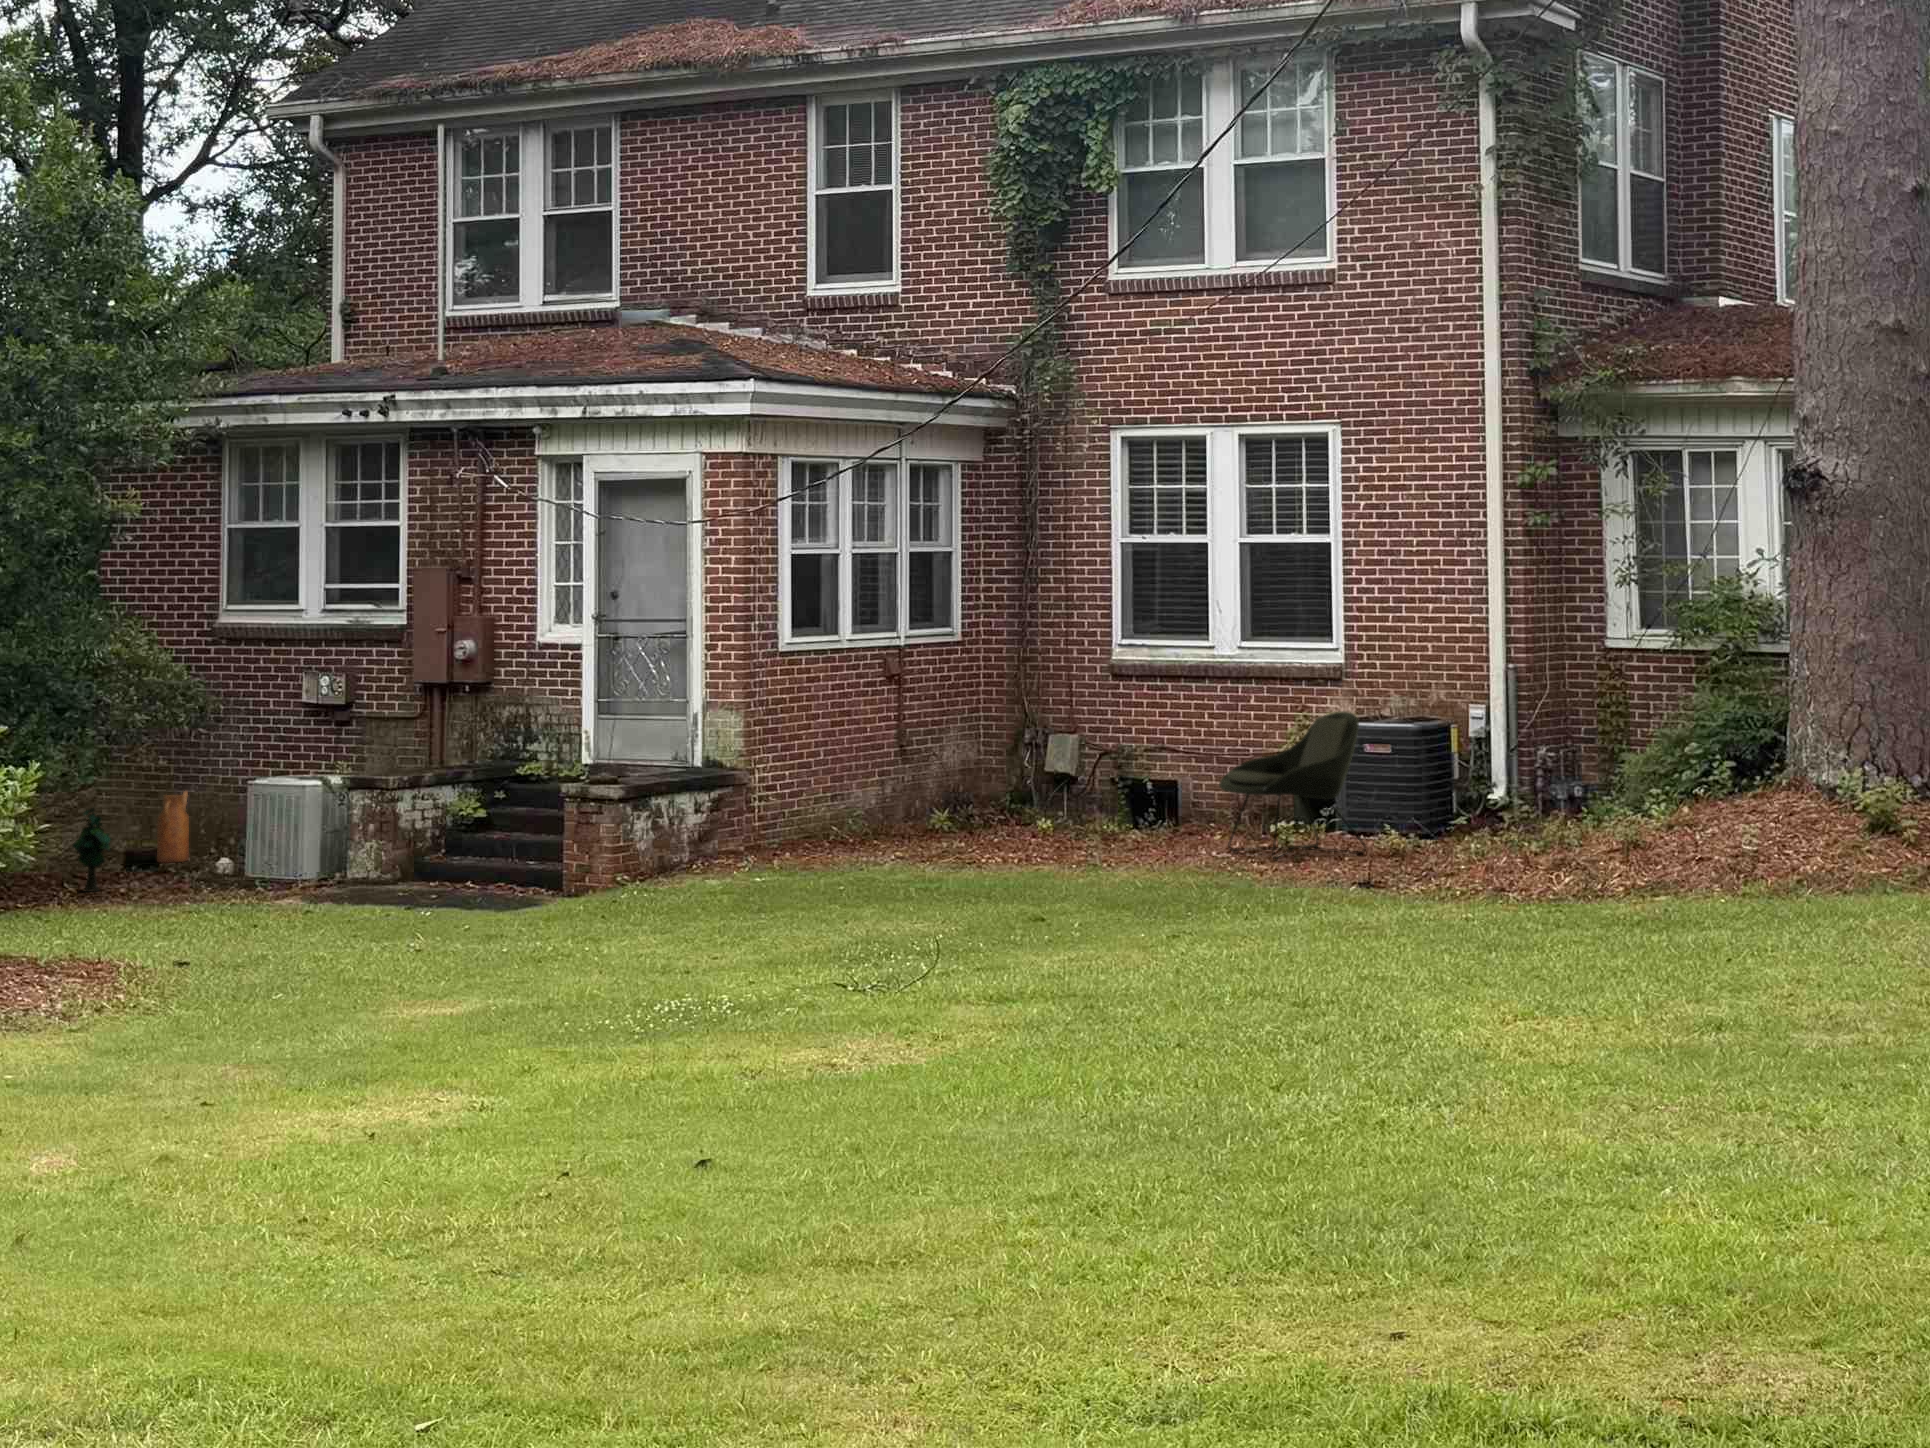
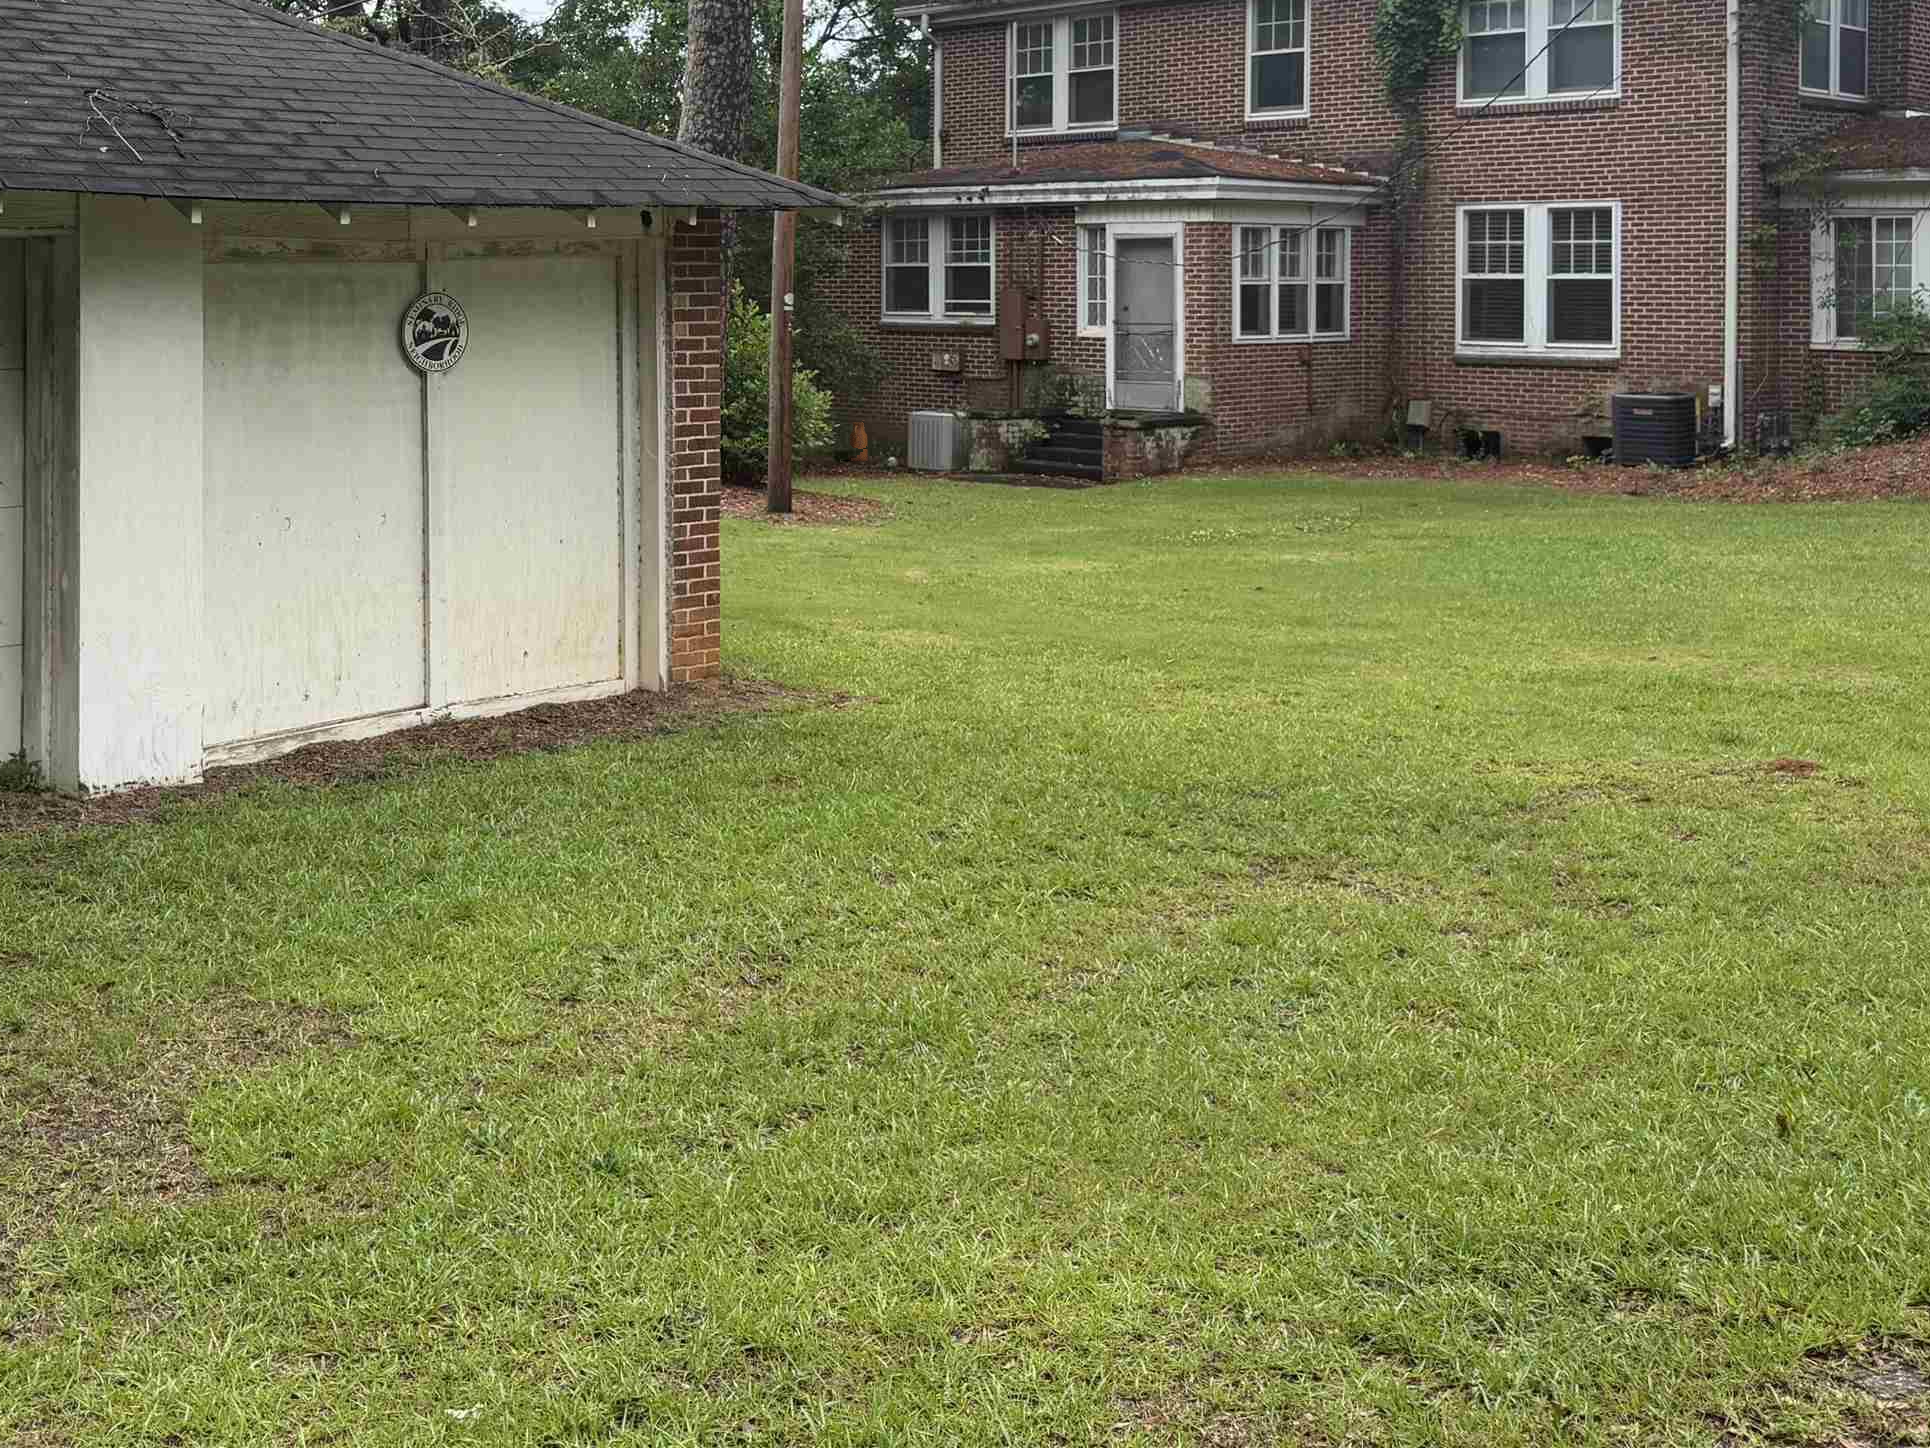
lounge chair: present [1219,711,1366,860] -> none [1528,389,1632,482]
decorative plant: present [73,808,110,892] -> none [815,427,837,475]

